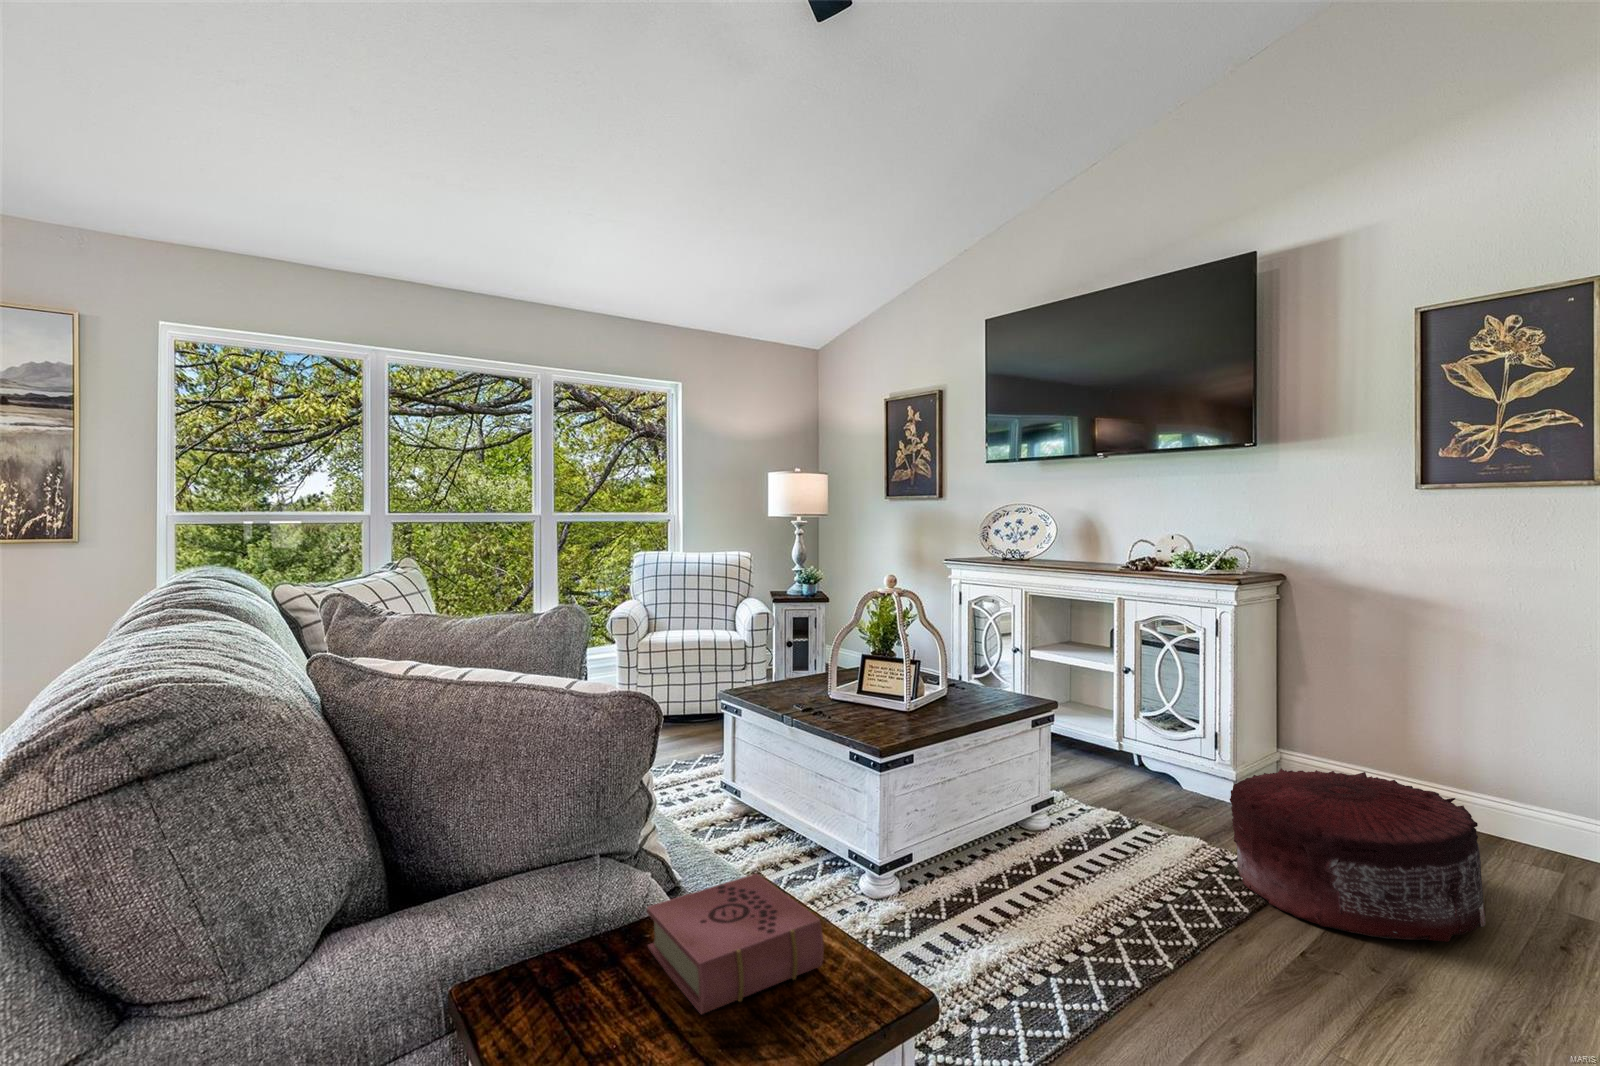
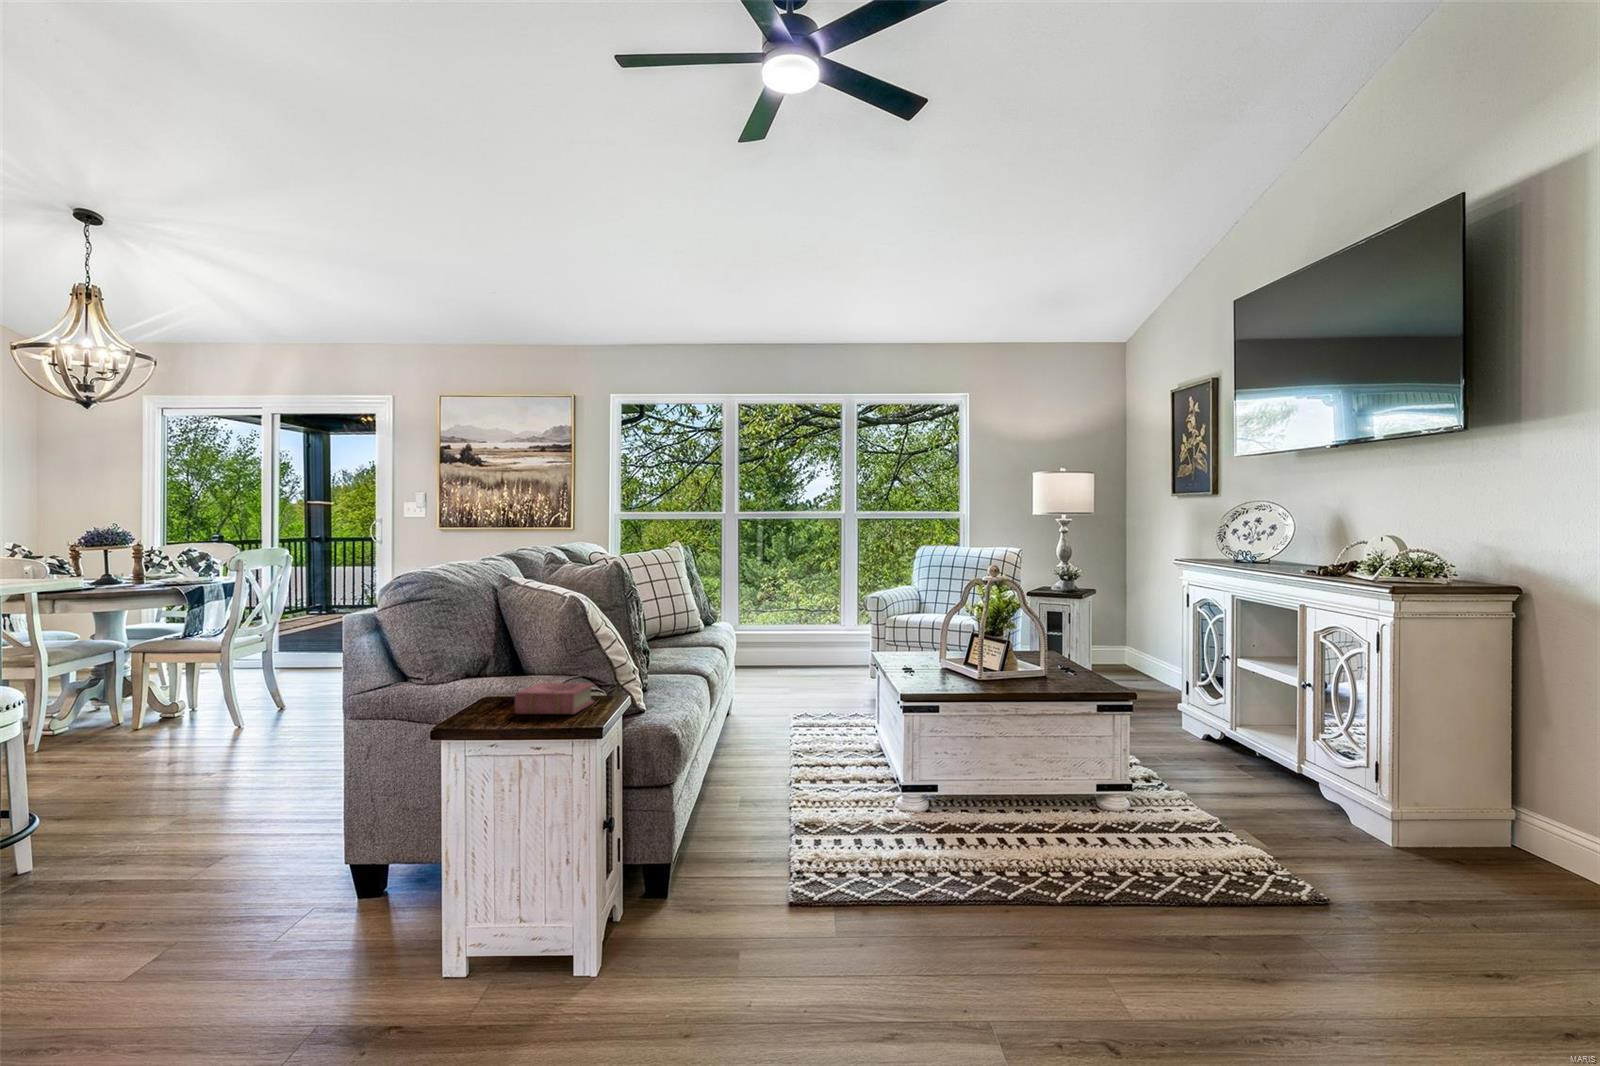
pouf: present [1230,768,1486,942] -> none [1242,792,1540,986]

